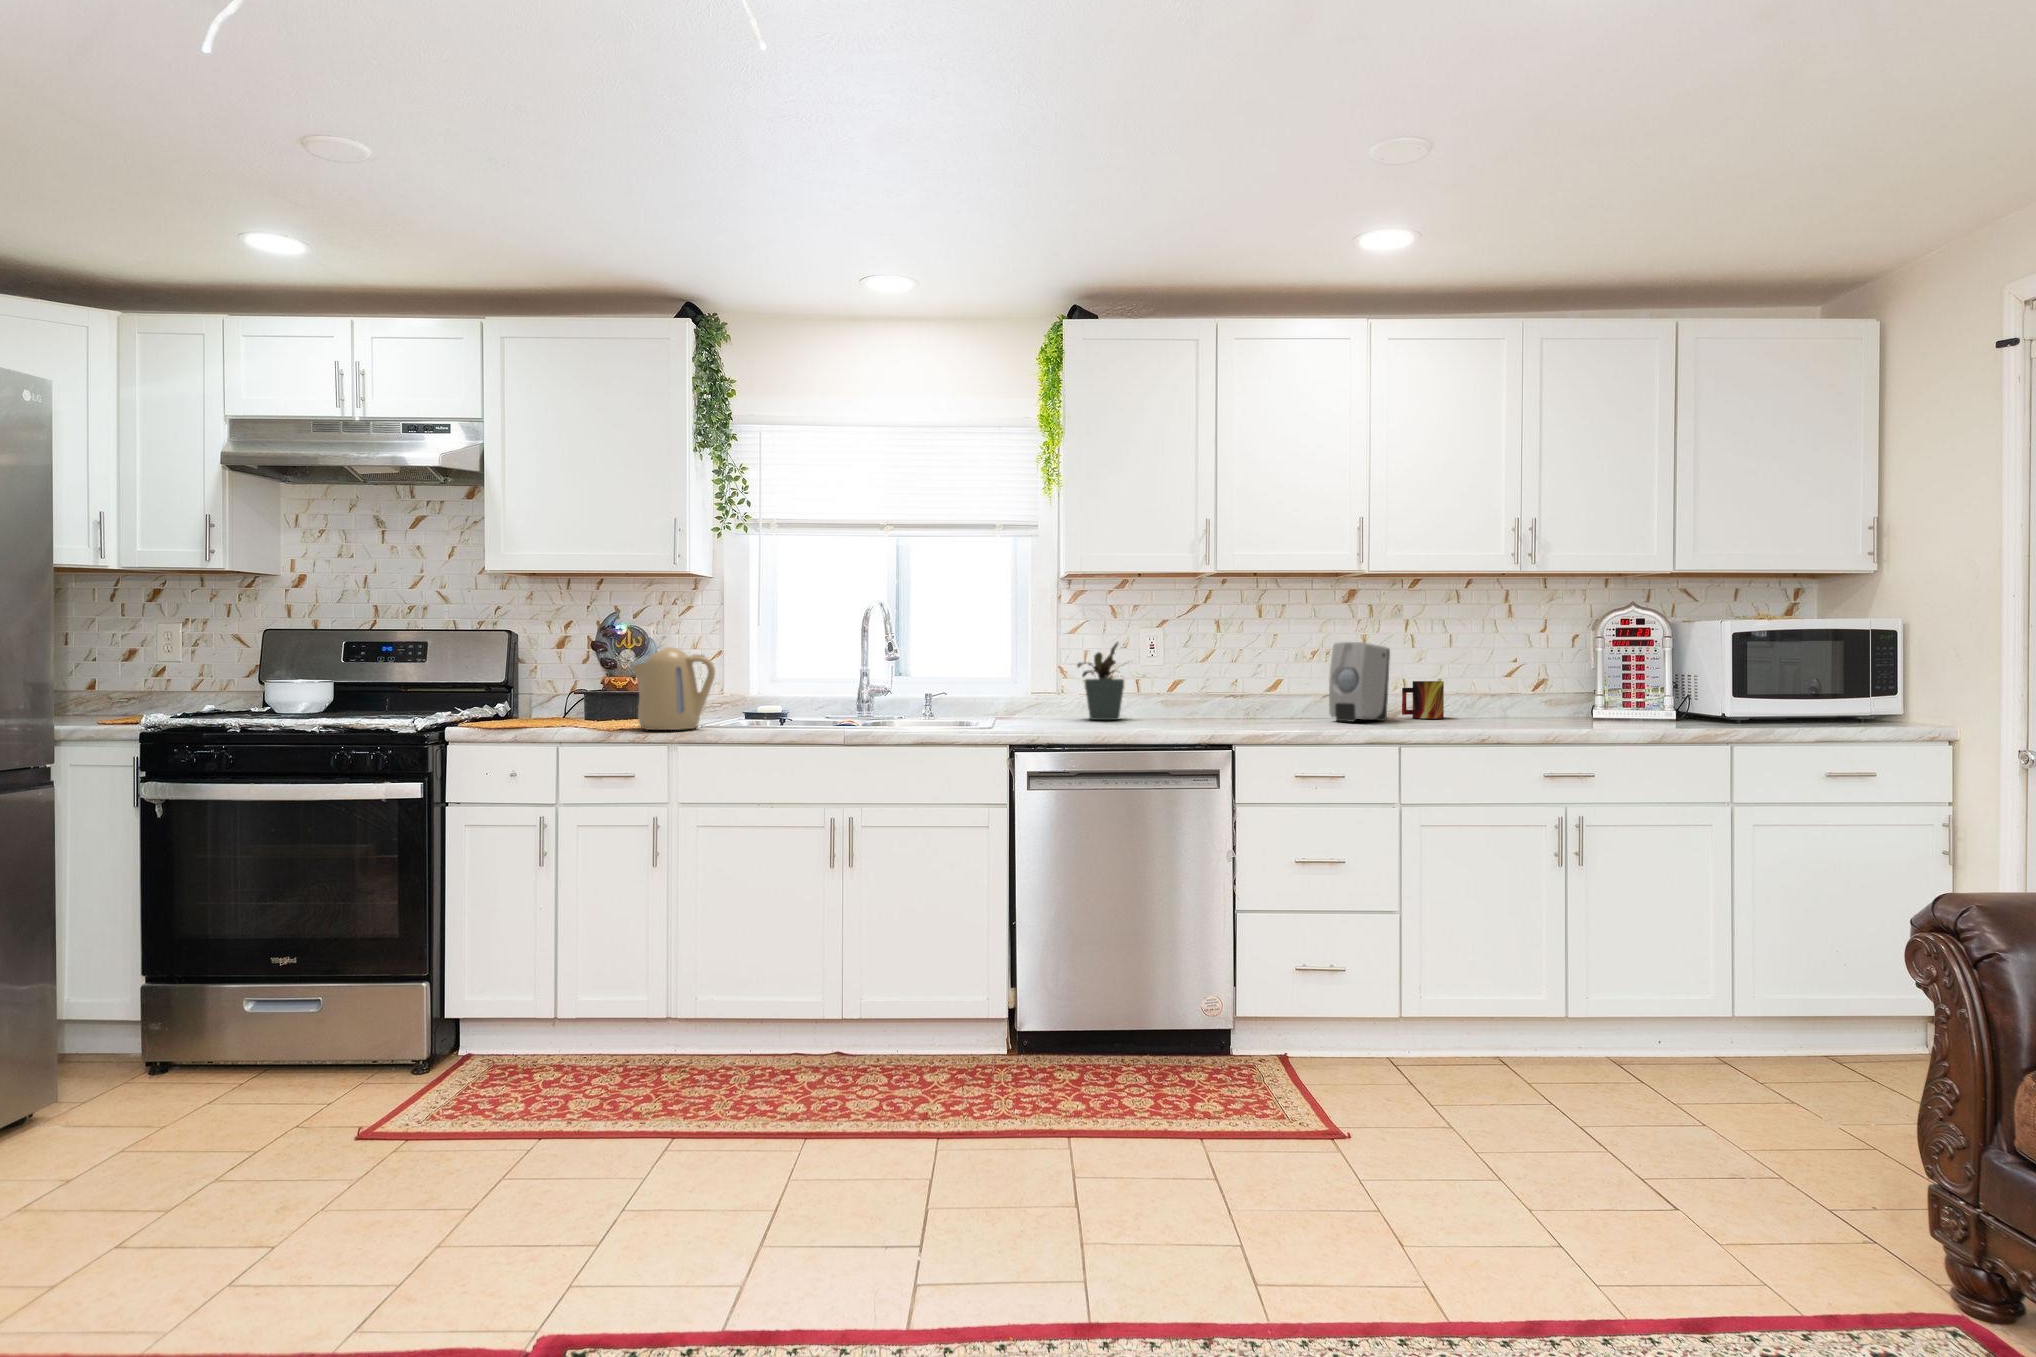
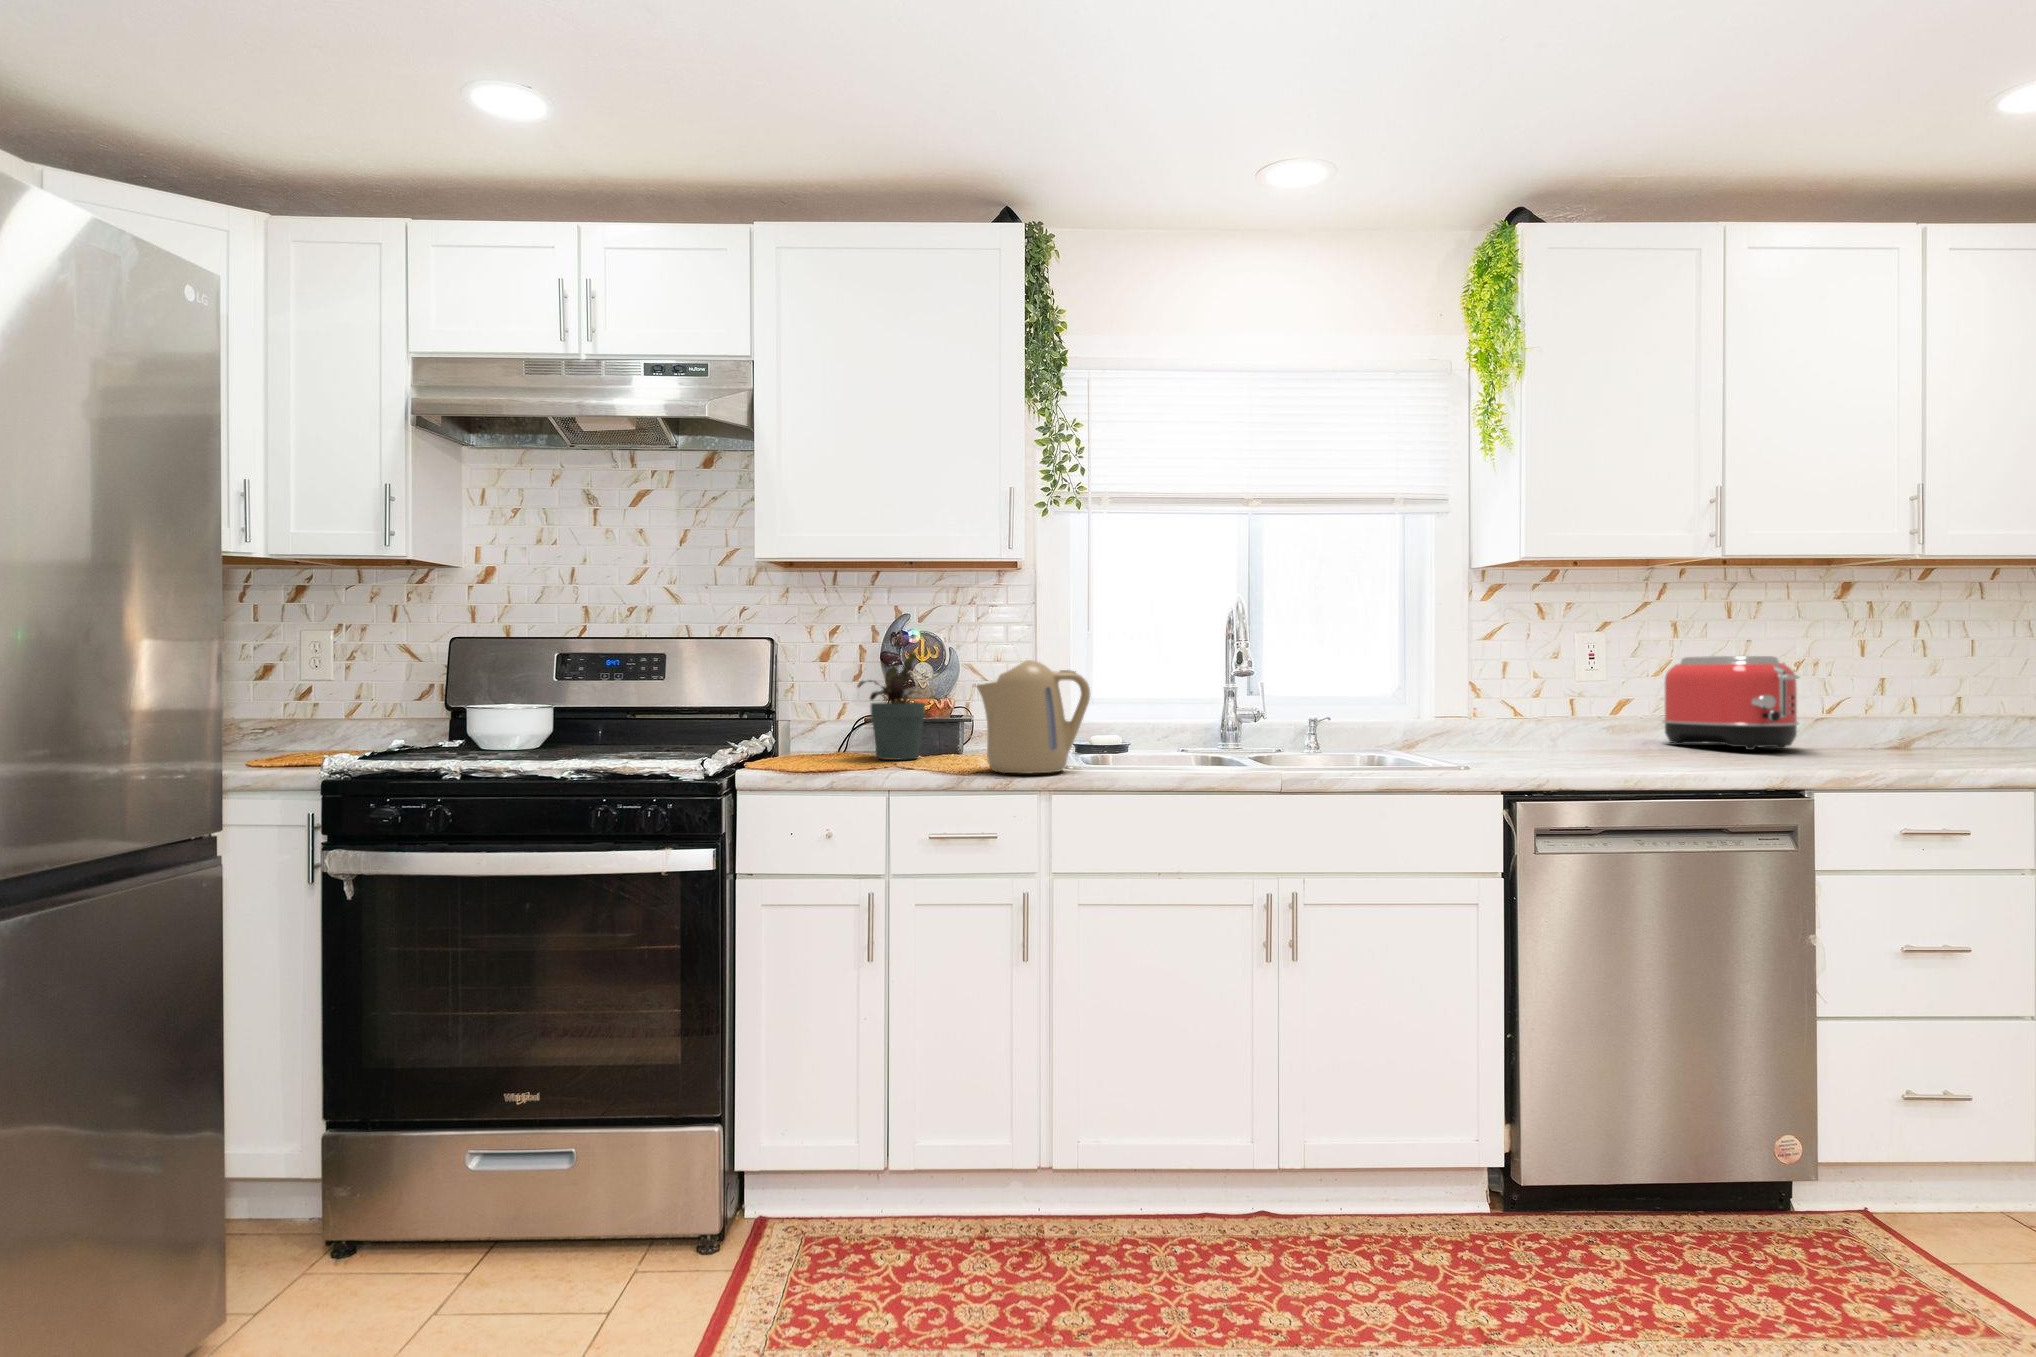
soap dispenser: present [1329,642,1390,722] -> none [1863,651,1937,756]
potted plant: present [1077,643,1124,720] -> present [858,652,925,760]
toaster: none [1206,646,1293,717] -> present [1663,656,1799,750]
mug: present [1402,681,1444,719] -> none [1942,701,1996,751]

